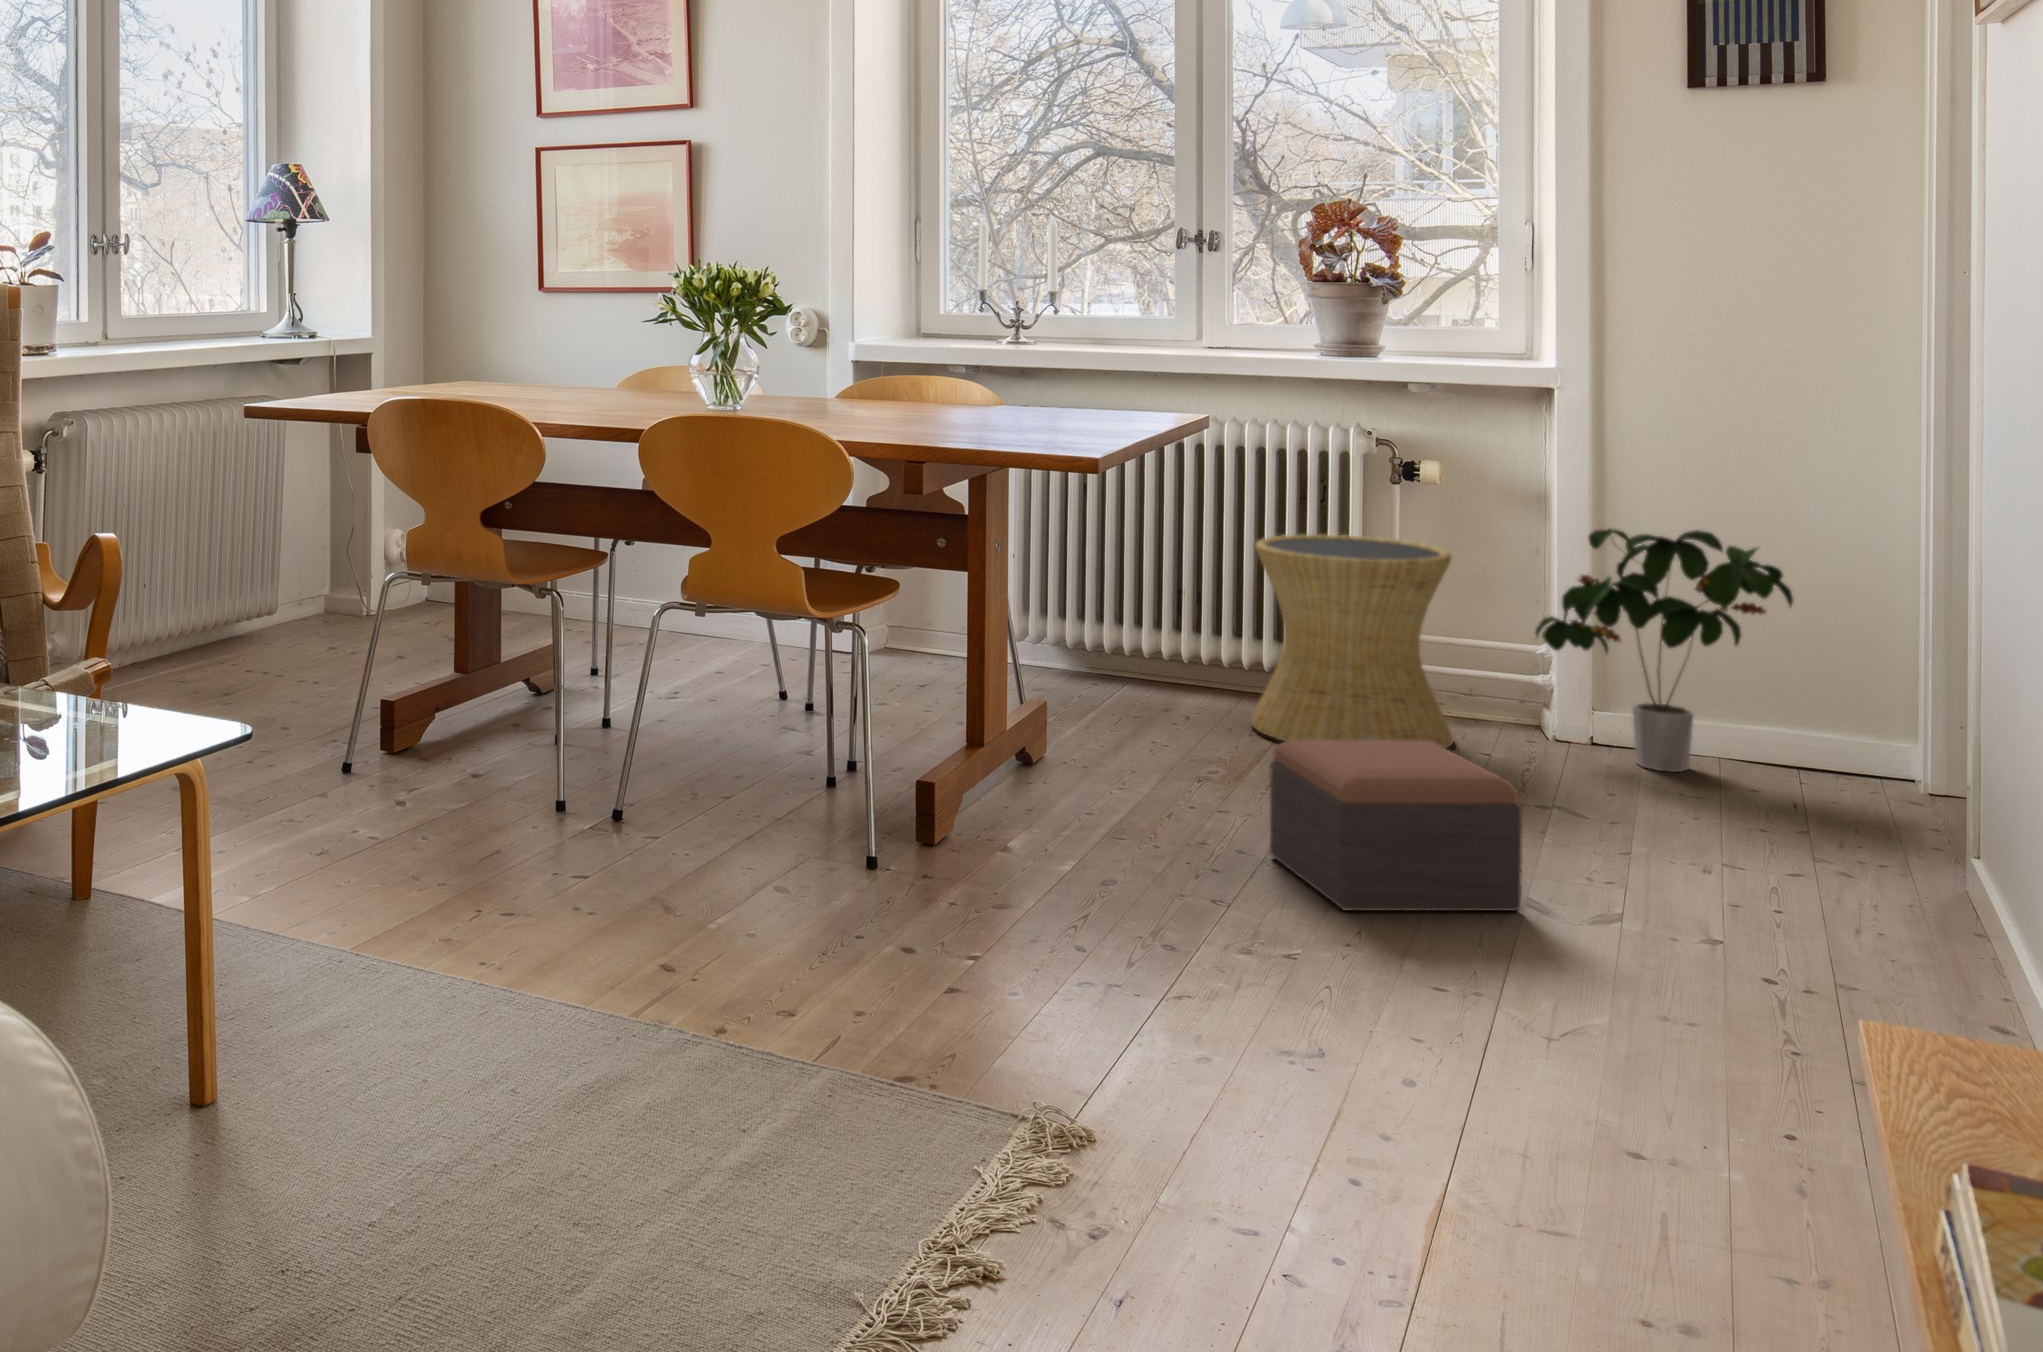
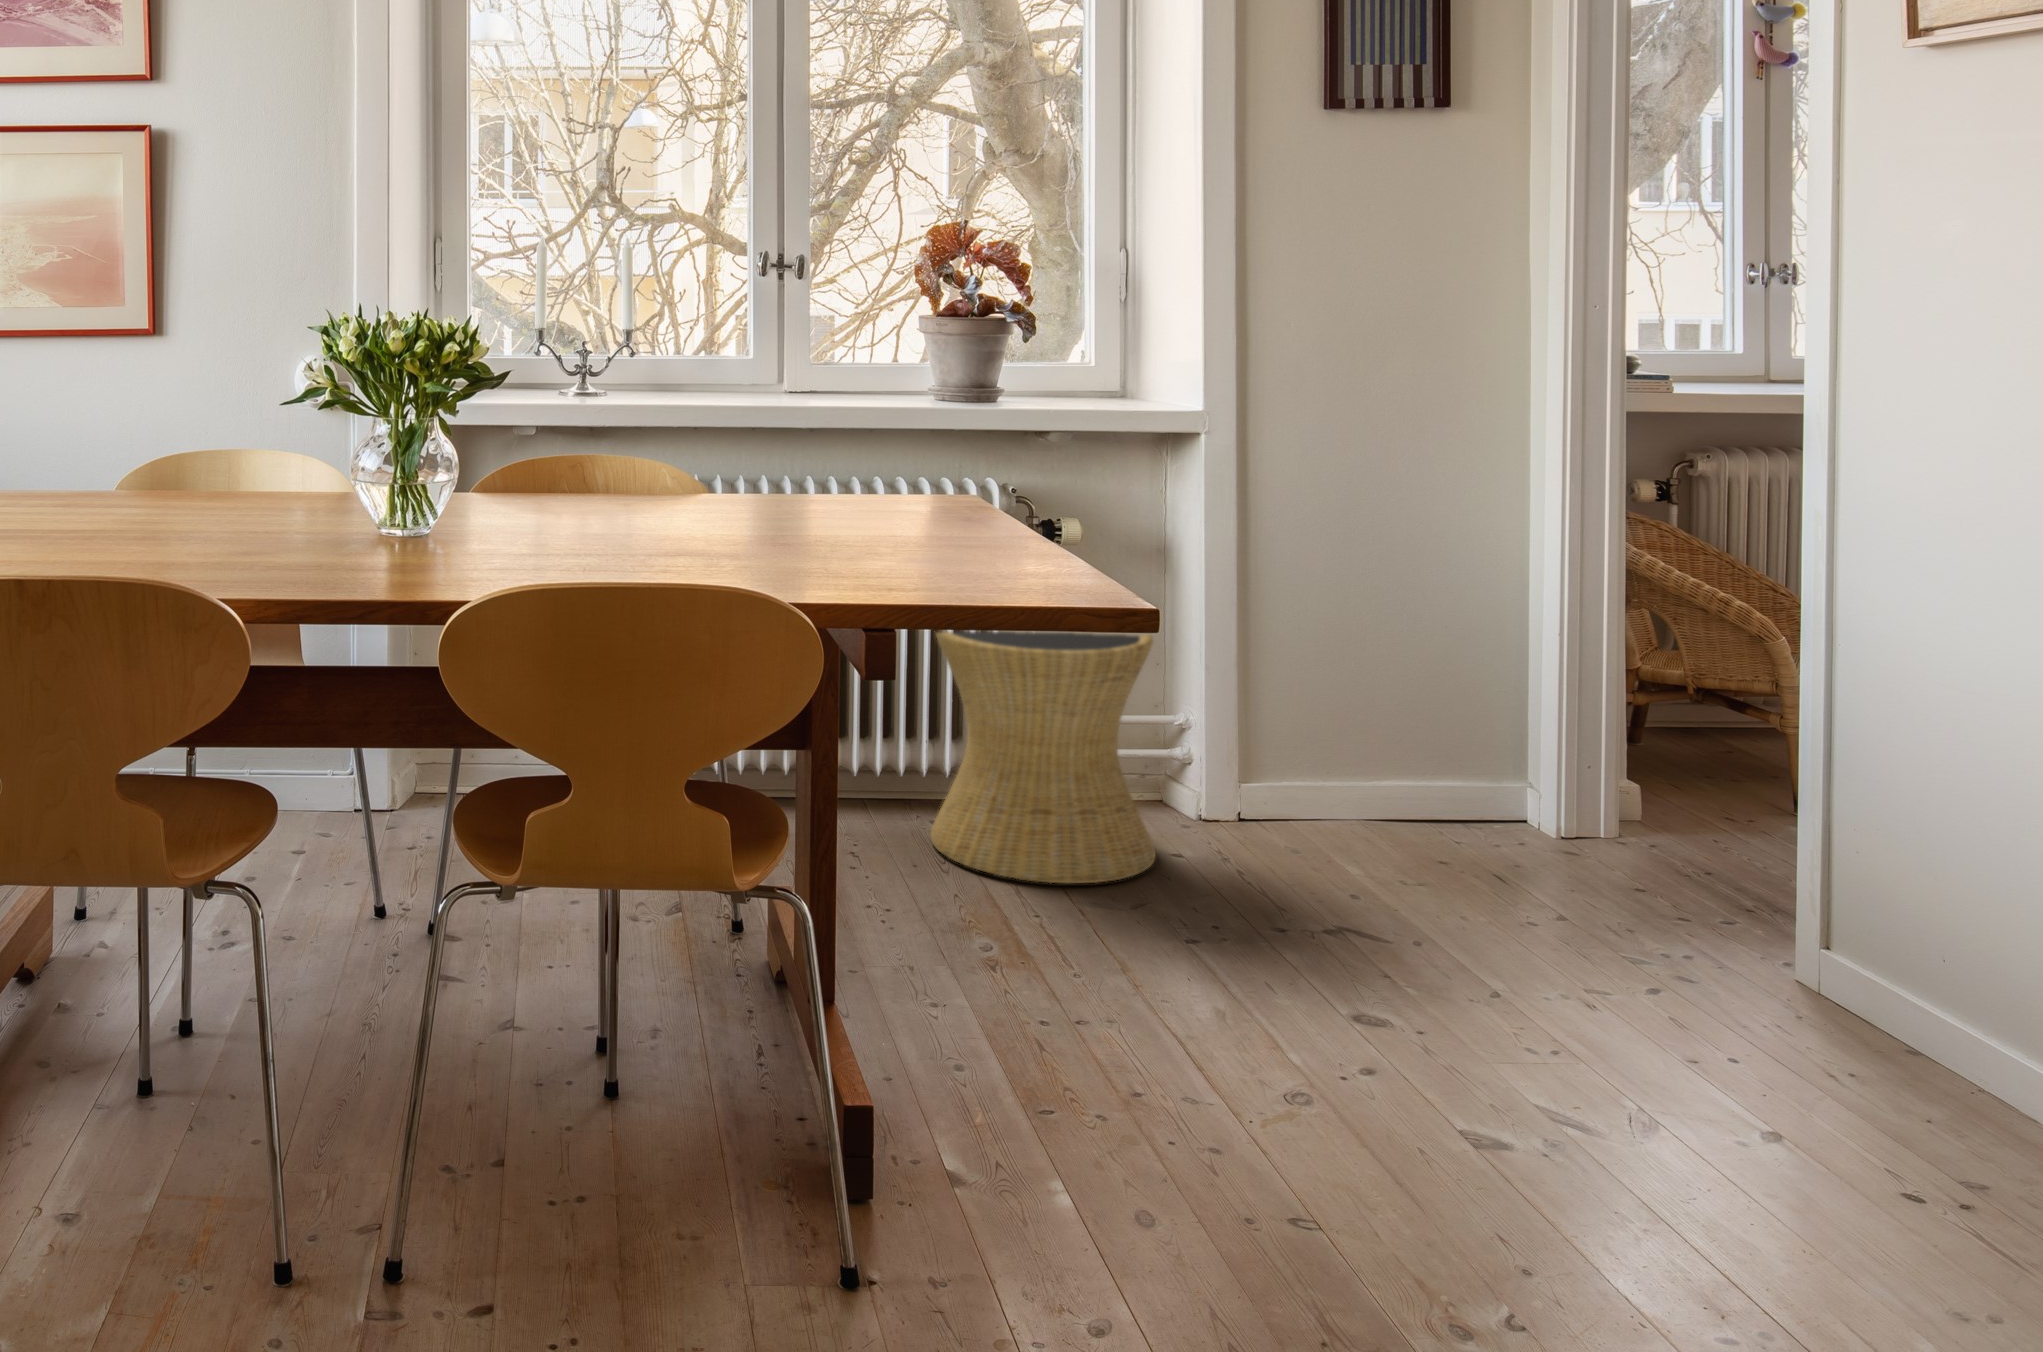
potted plant: present [1535,528,1793,772] -> none [1210,581,1459,847]
footstool: present [1270,740,1522,911] -> none [1272,918,1624,1219]

